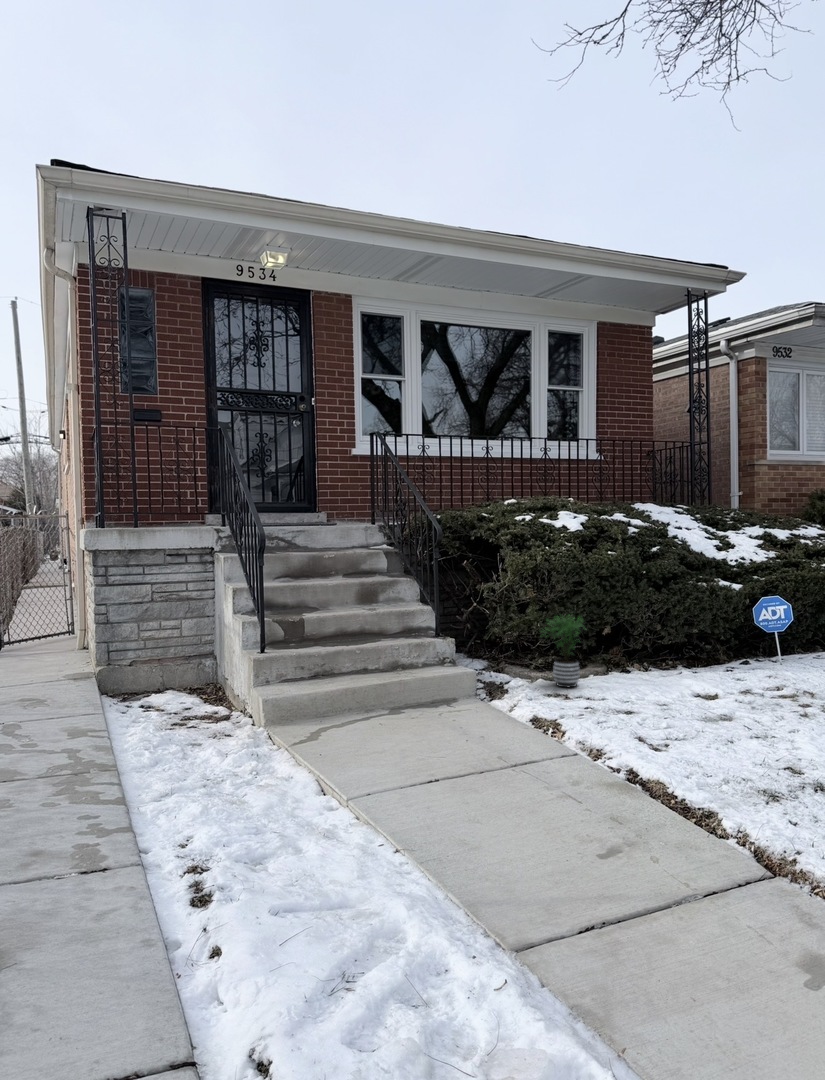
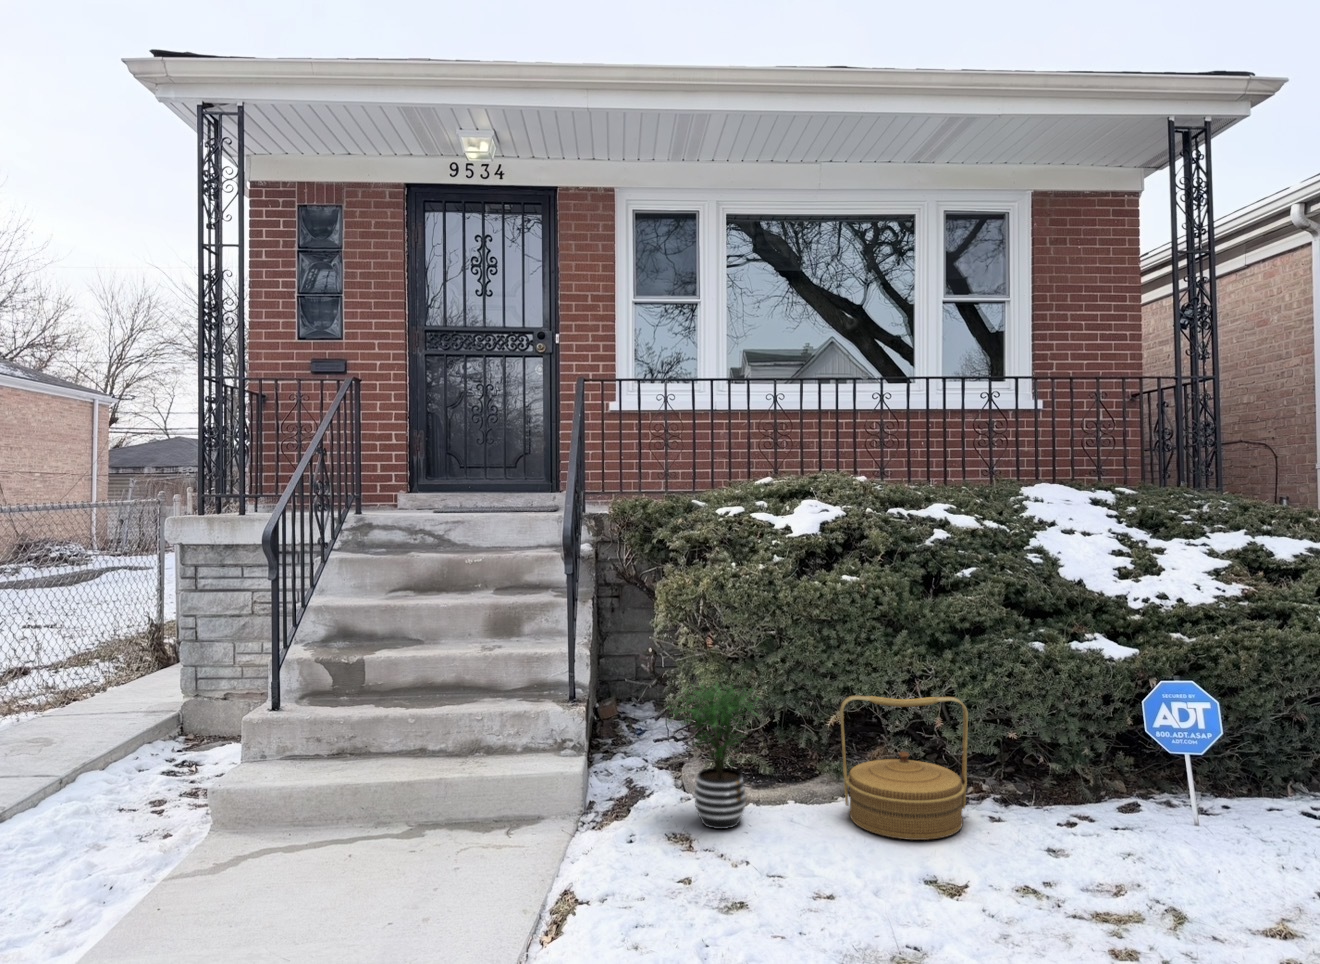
woven basket: none [616,615,675,682] -> present [840,695,968,840]

